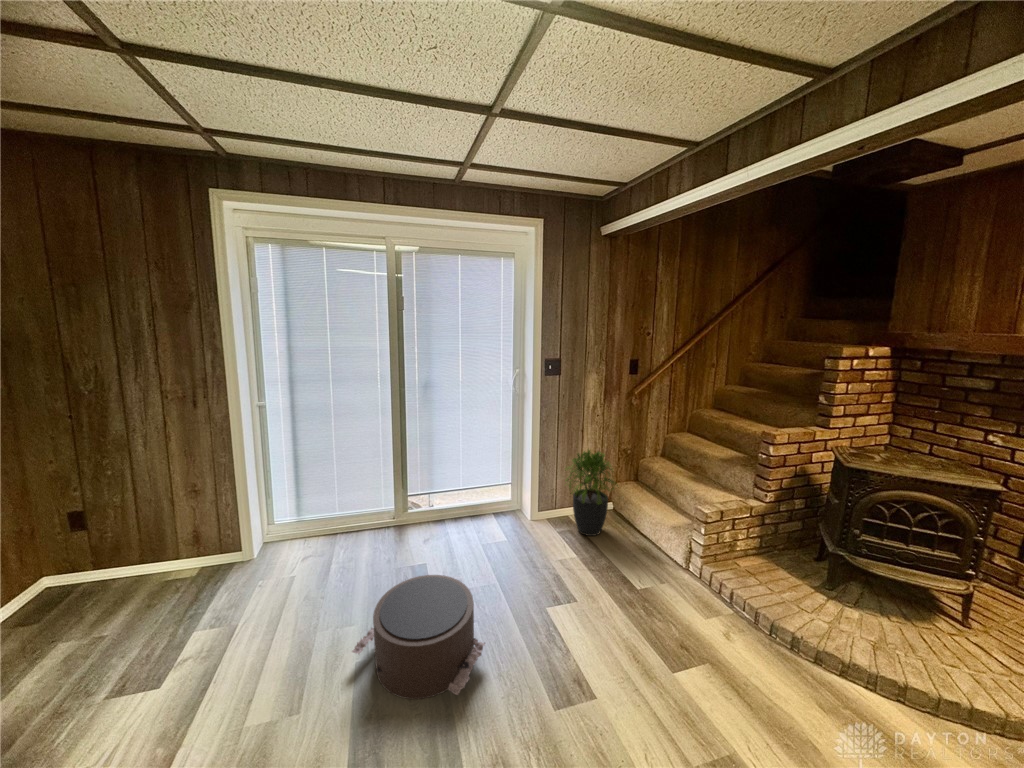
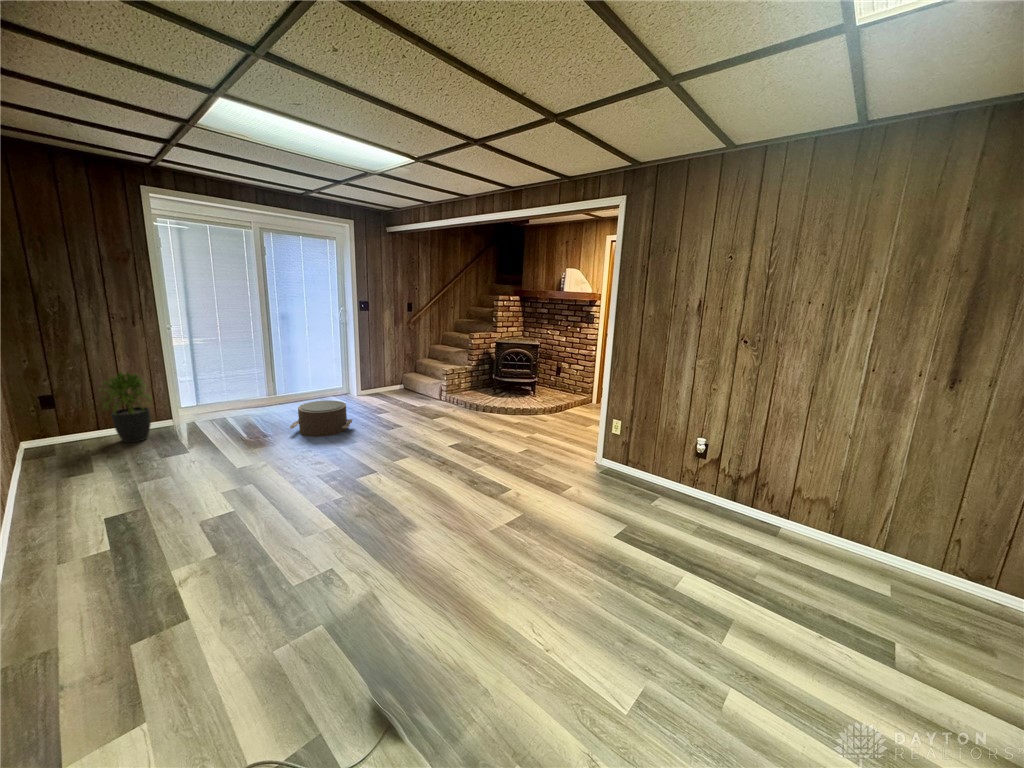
potted plant: present [566,450,618,536] -> present [102,372,151,443]

